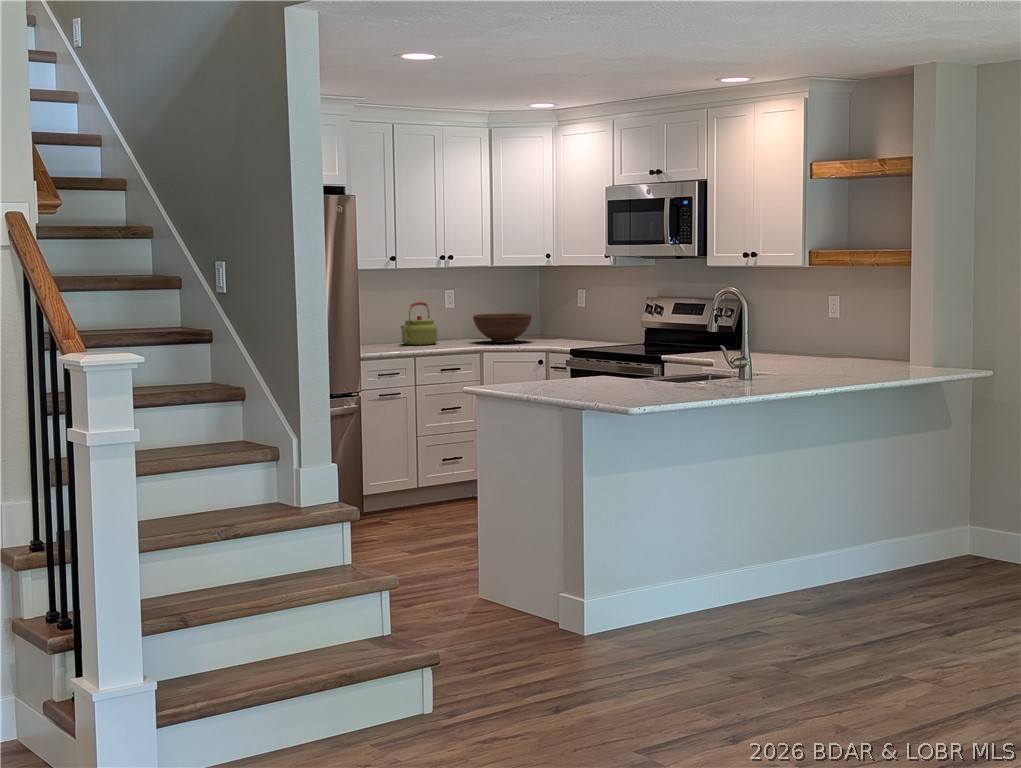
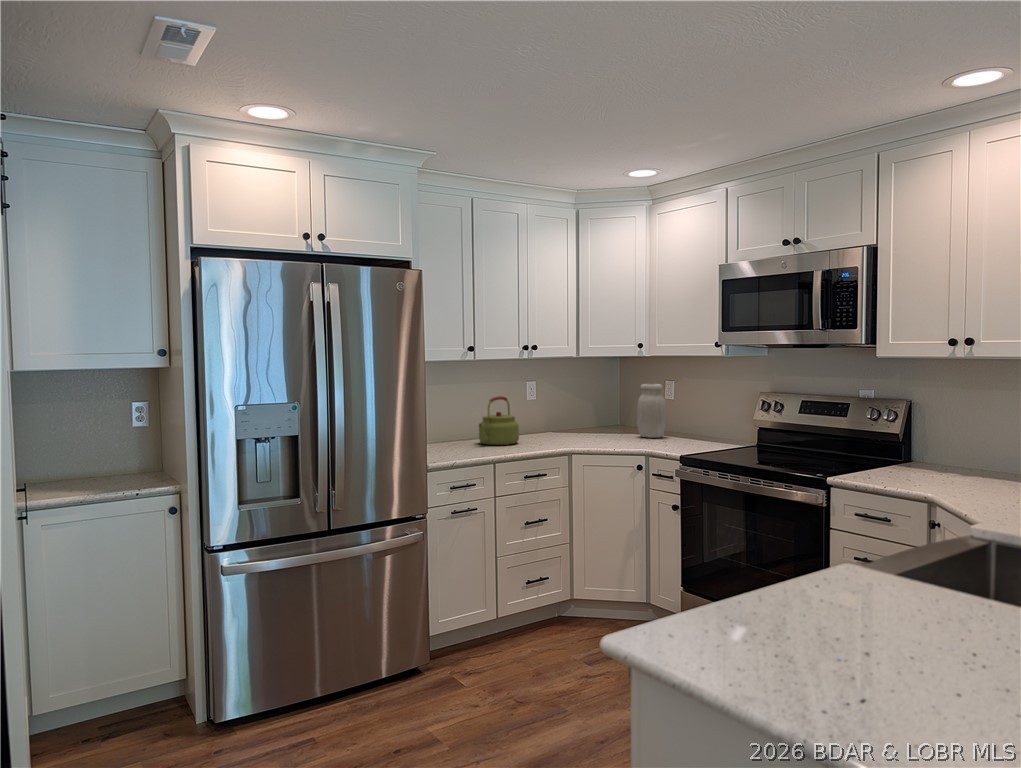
jar: none [547,290,573,339] -> present [637,384,666,438]
fruit bowl: present [473,313,532,343] -> none [559,408,624,442]

